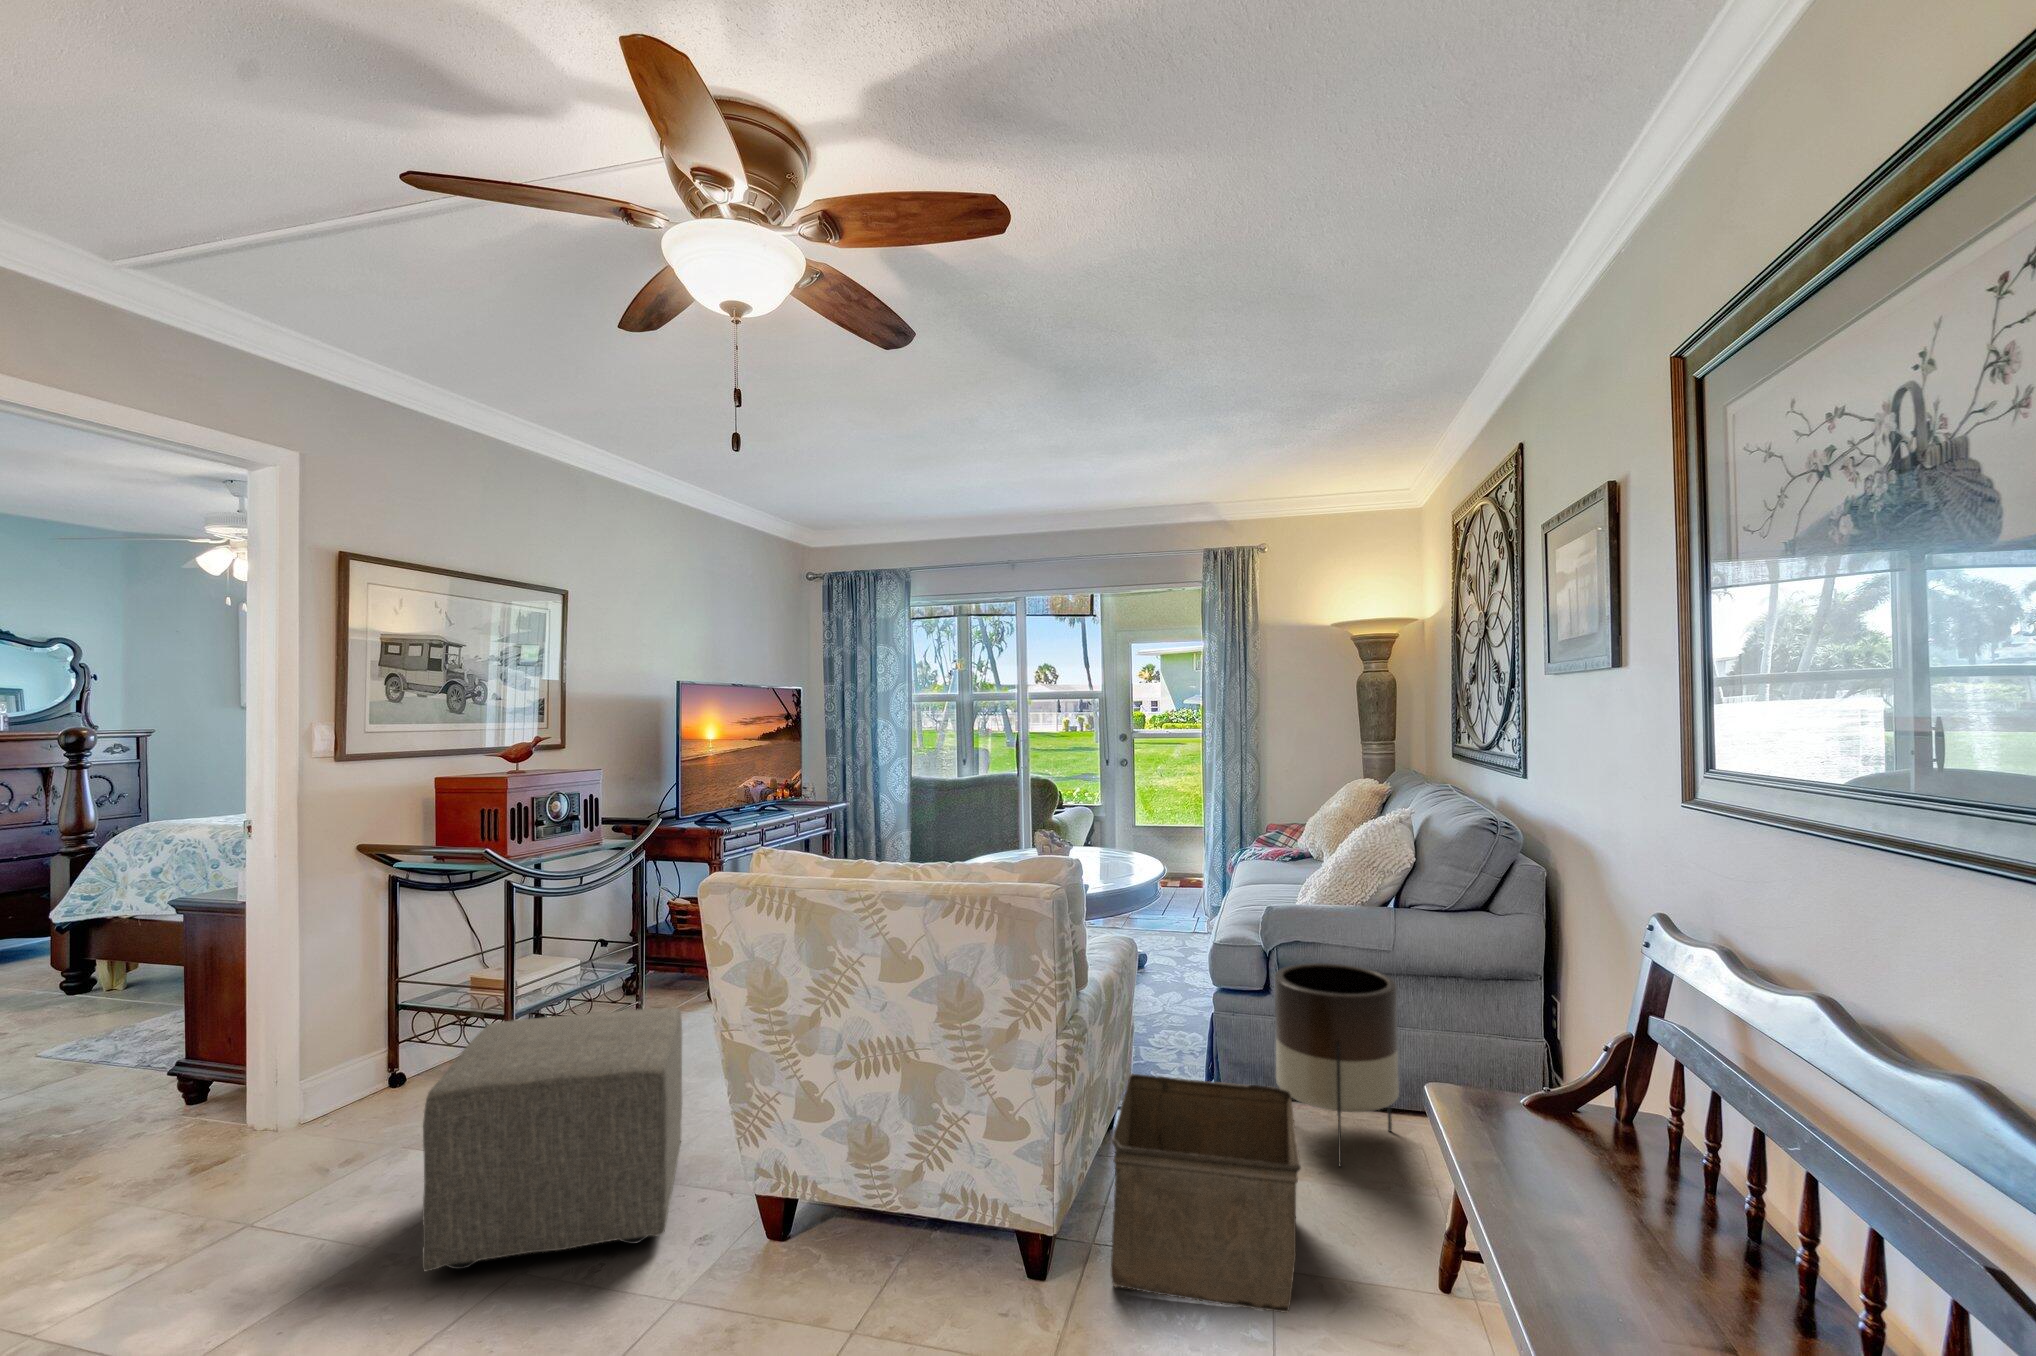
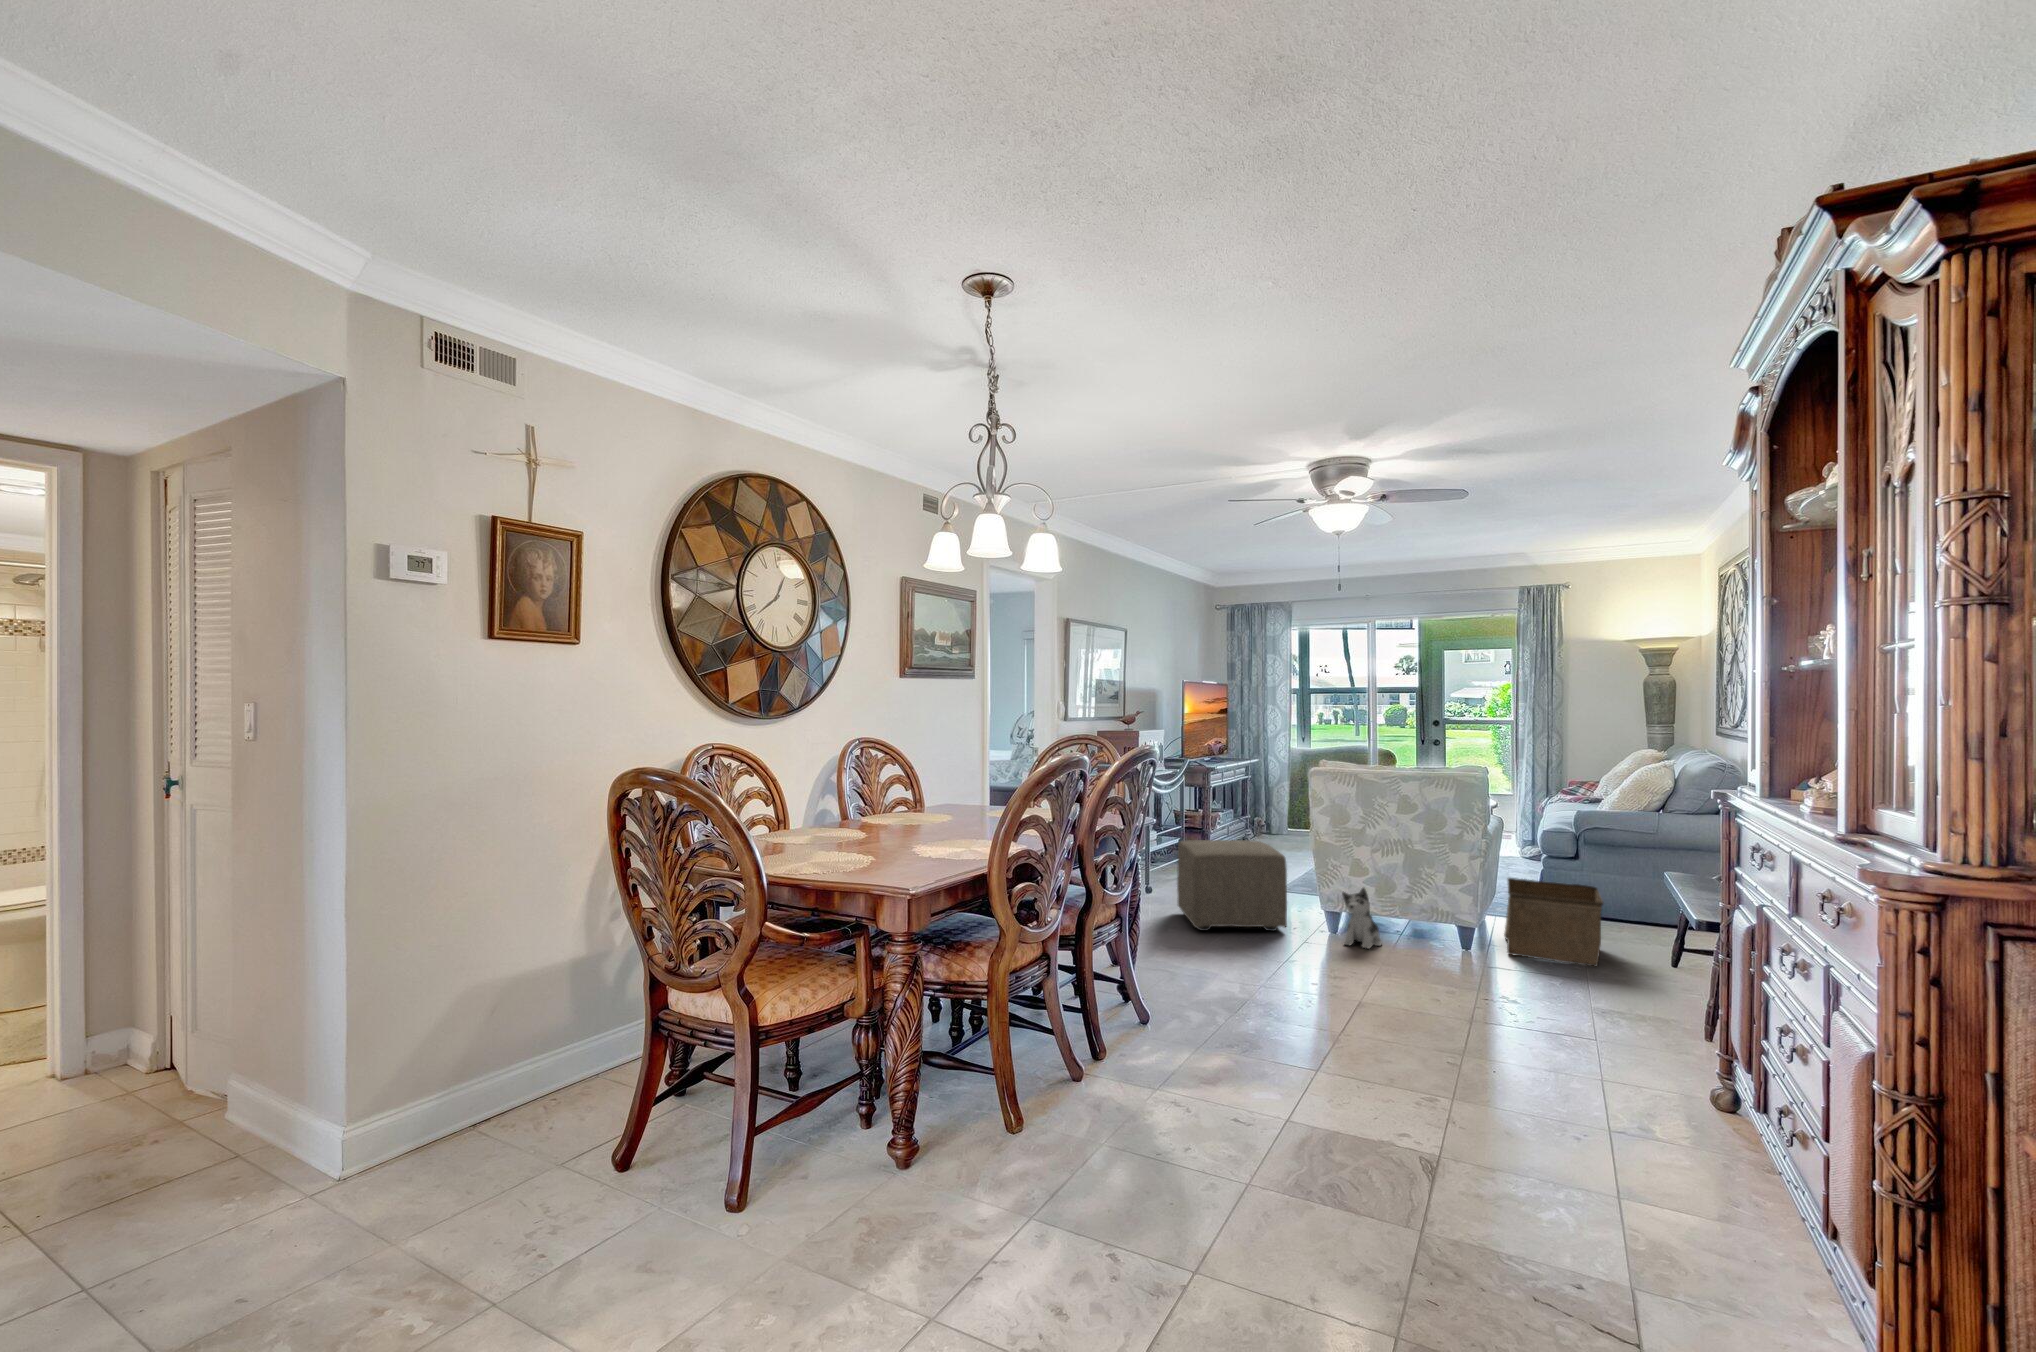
planter: present [1275,963,1399,1166] -> none [1586,841,1661,938]
plush toy: none [759,1146,855,1305] -> present [1342,888,1382,949]

